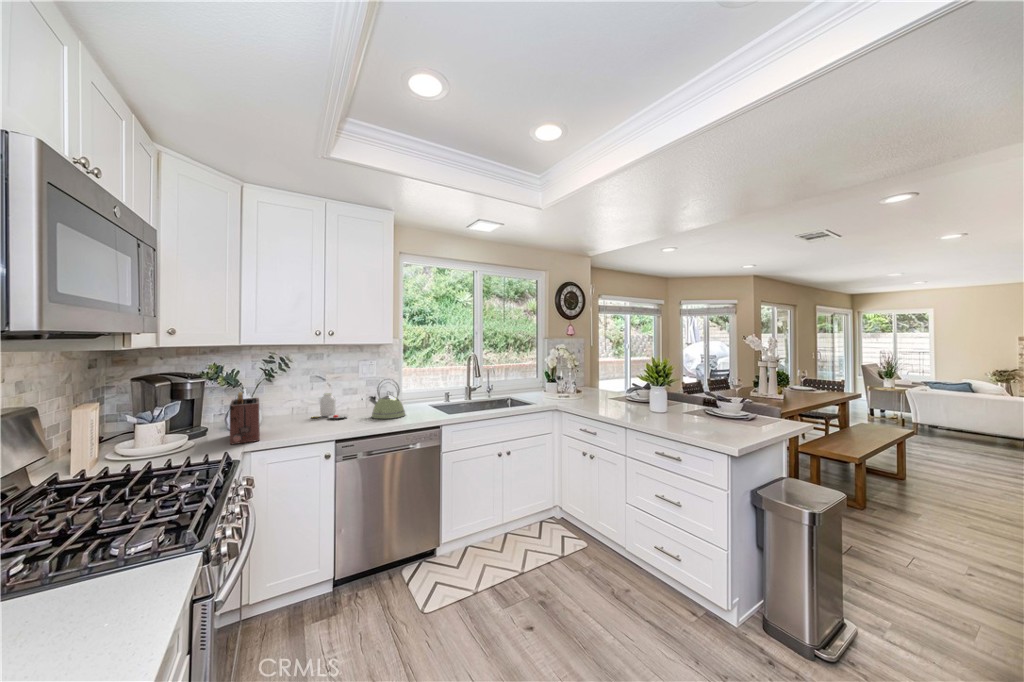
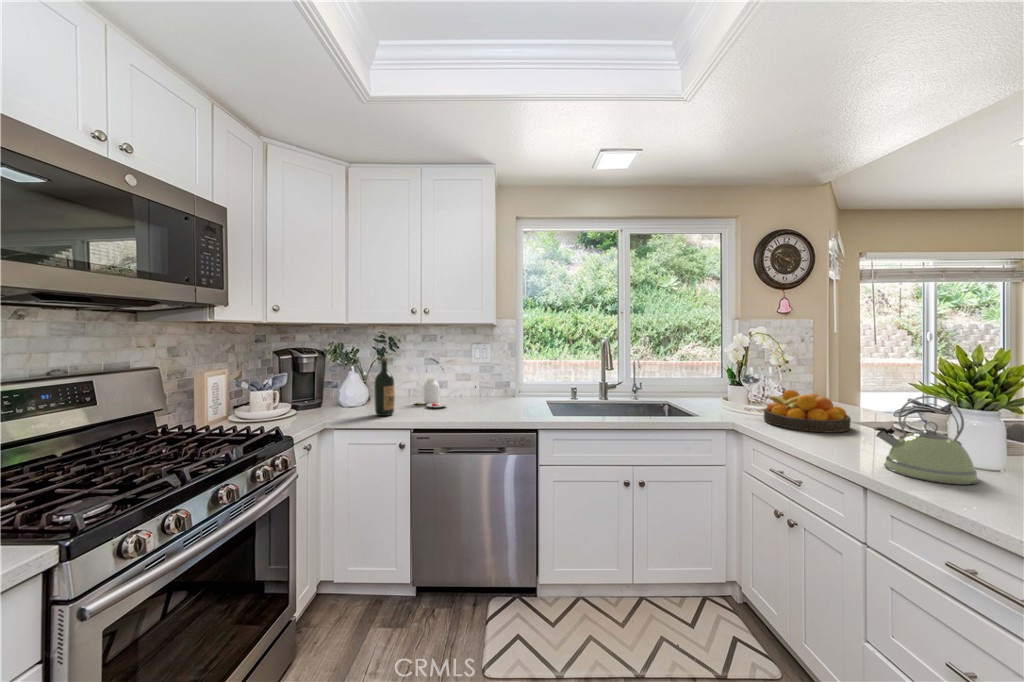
wine bottle: none [287,376,307,430] -> present [374,358,395,416]
kettle: present [369,379,405,419] -> present [874,396,979,485]
fruit bowl: none [573,383,619,407] -> present [764,390,851,432]
toaster: present [230,392,260,444] -> none [311,371,352,424]

